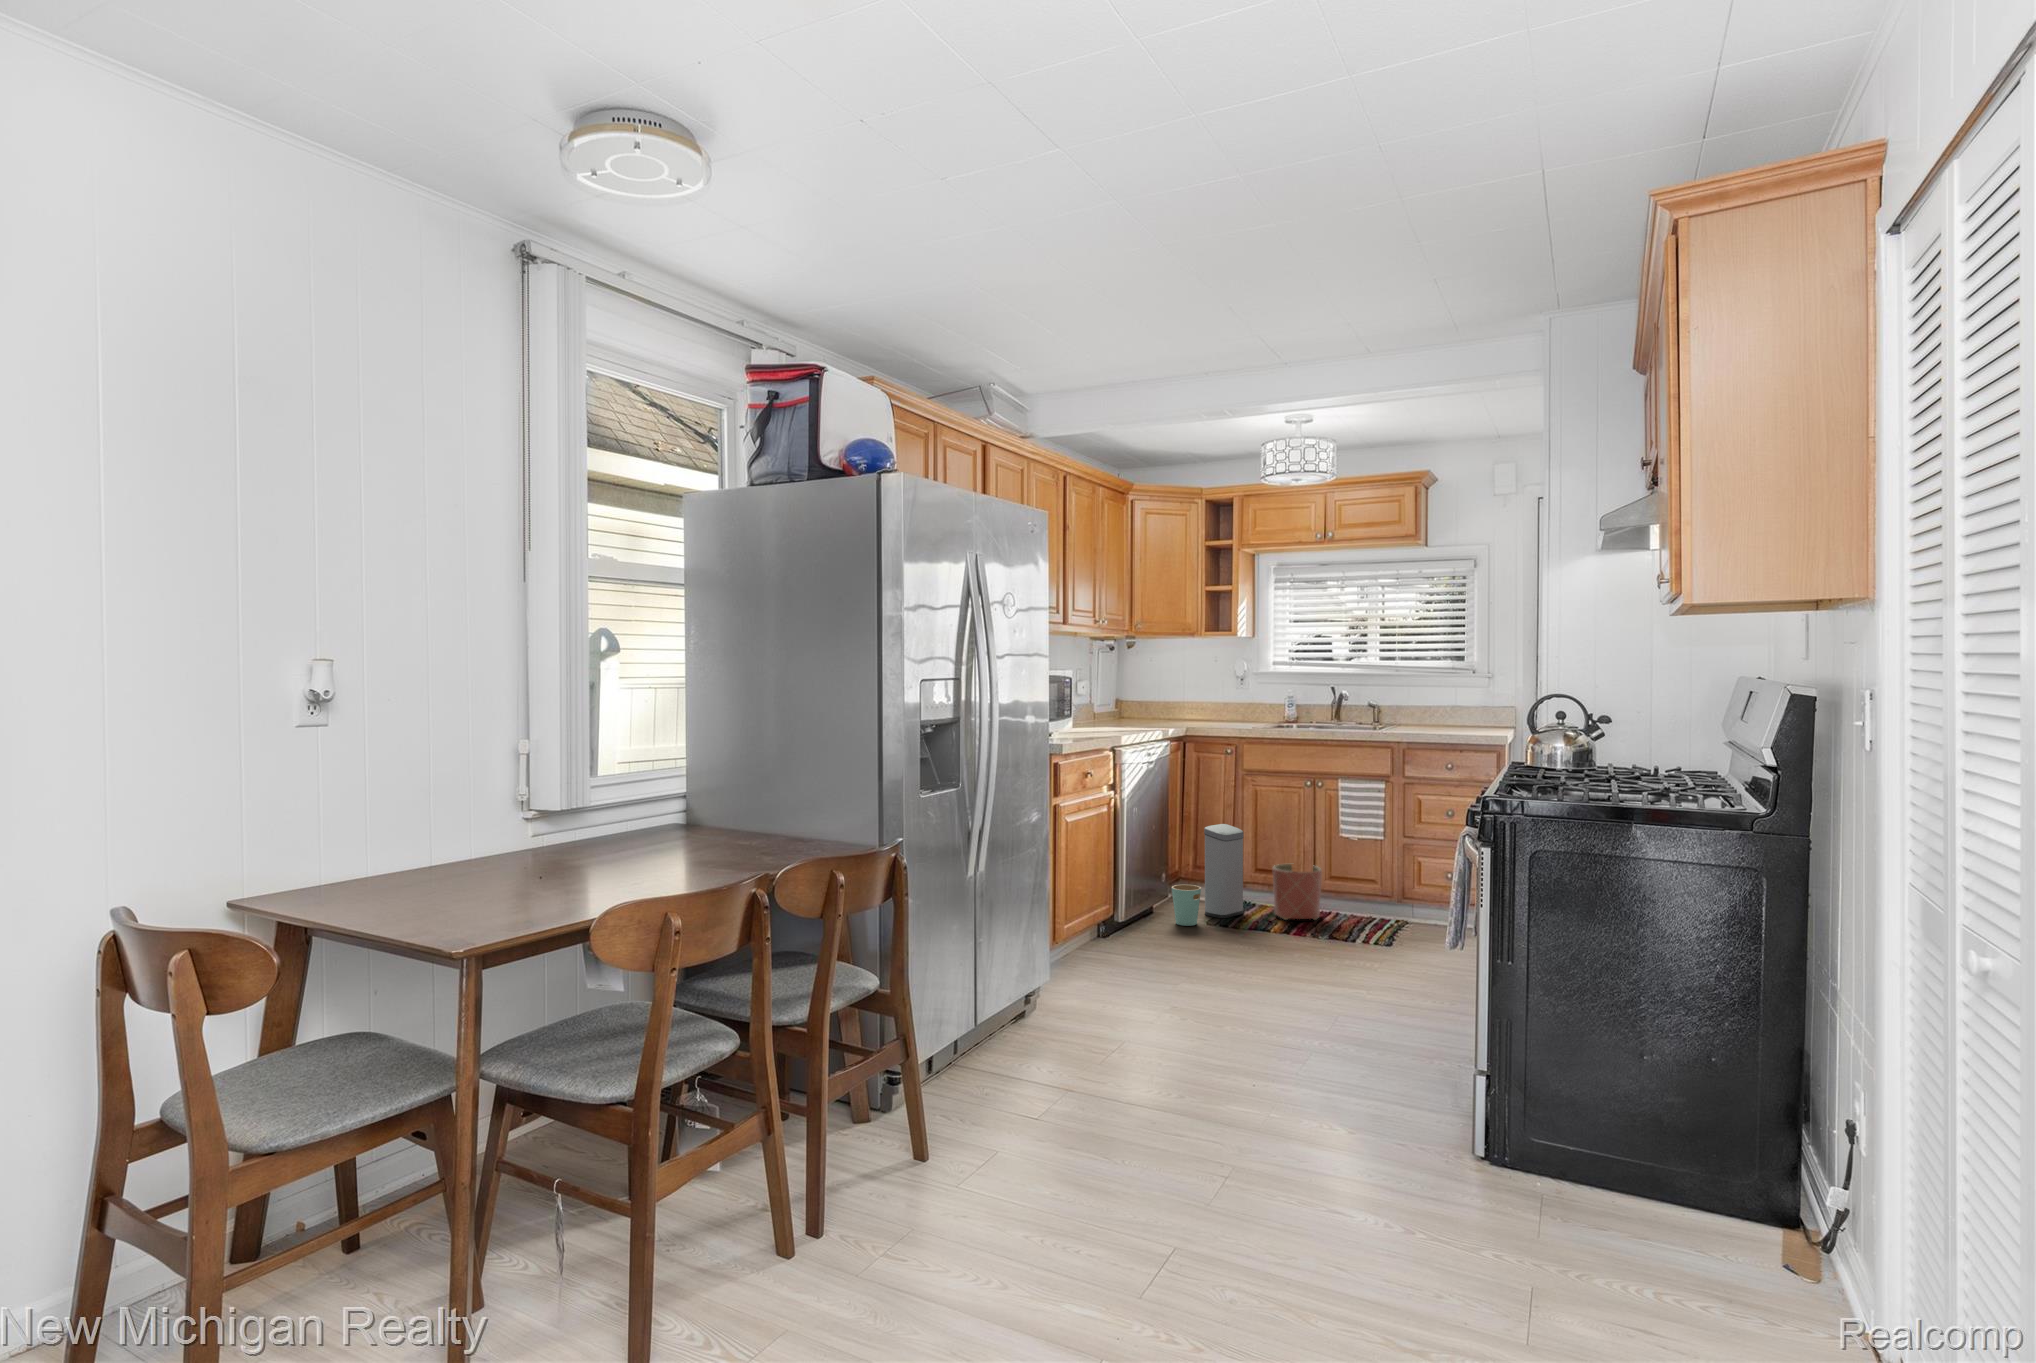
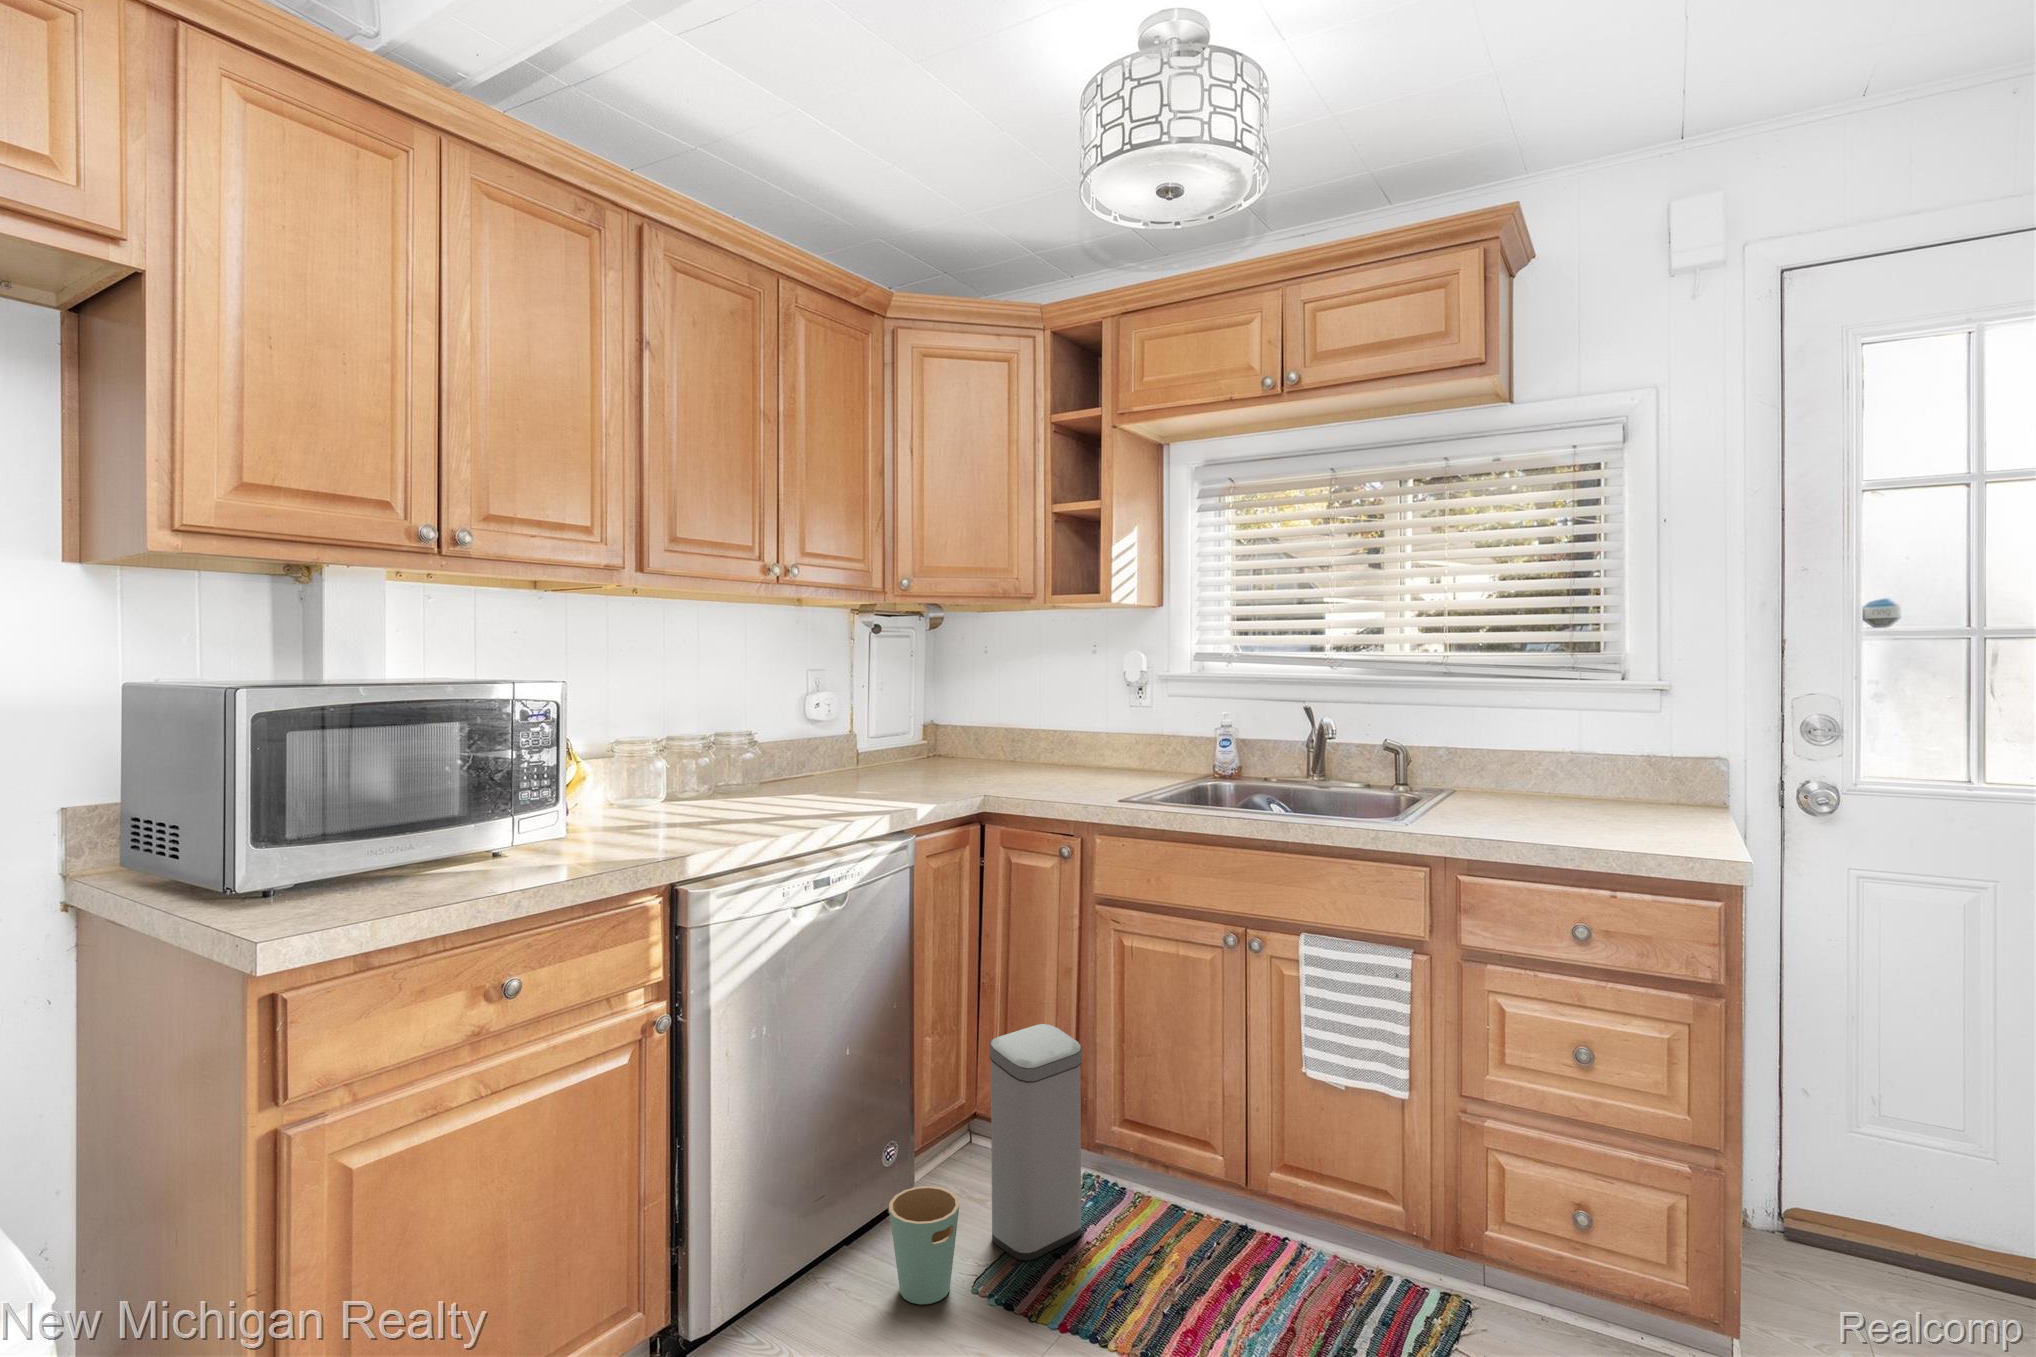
planter: present [1273,864,1322,920] -> none [1144,1120,1258,1282]

